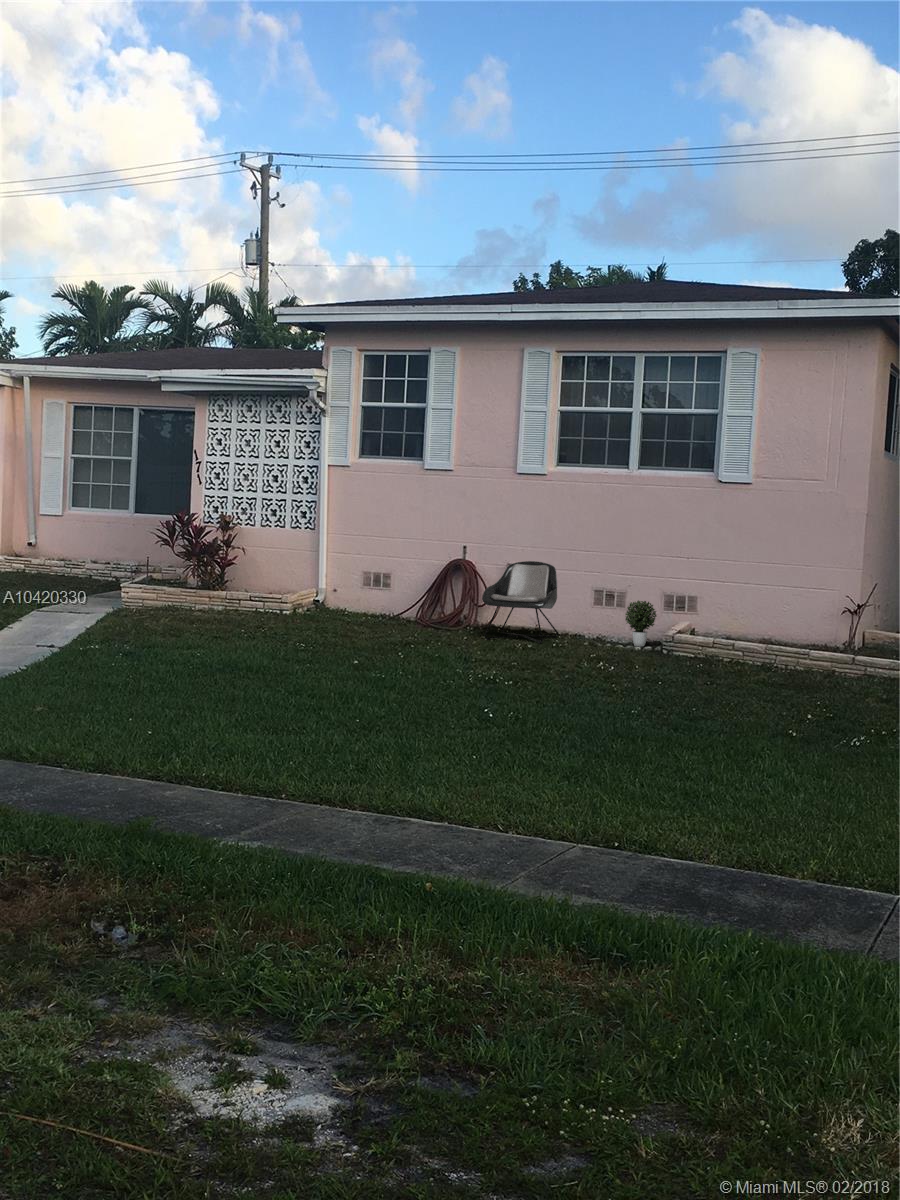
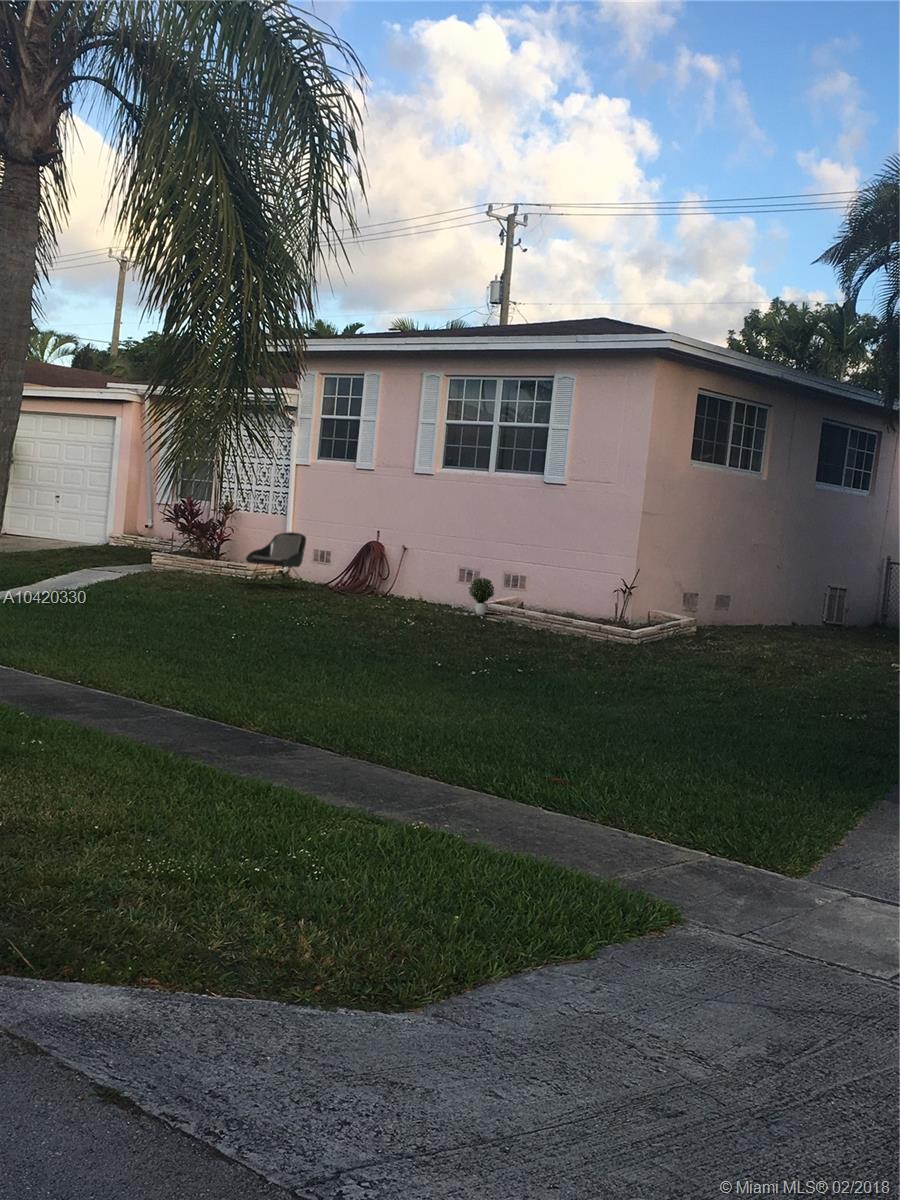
lounge chair: present [482,561,558,644] -> present [246,532,307,591]

